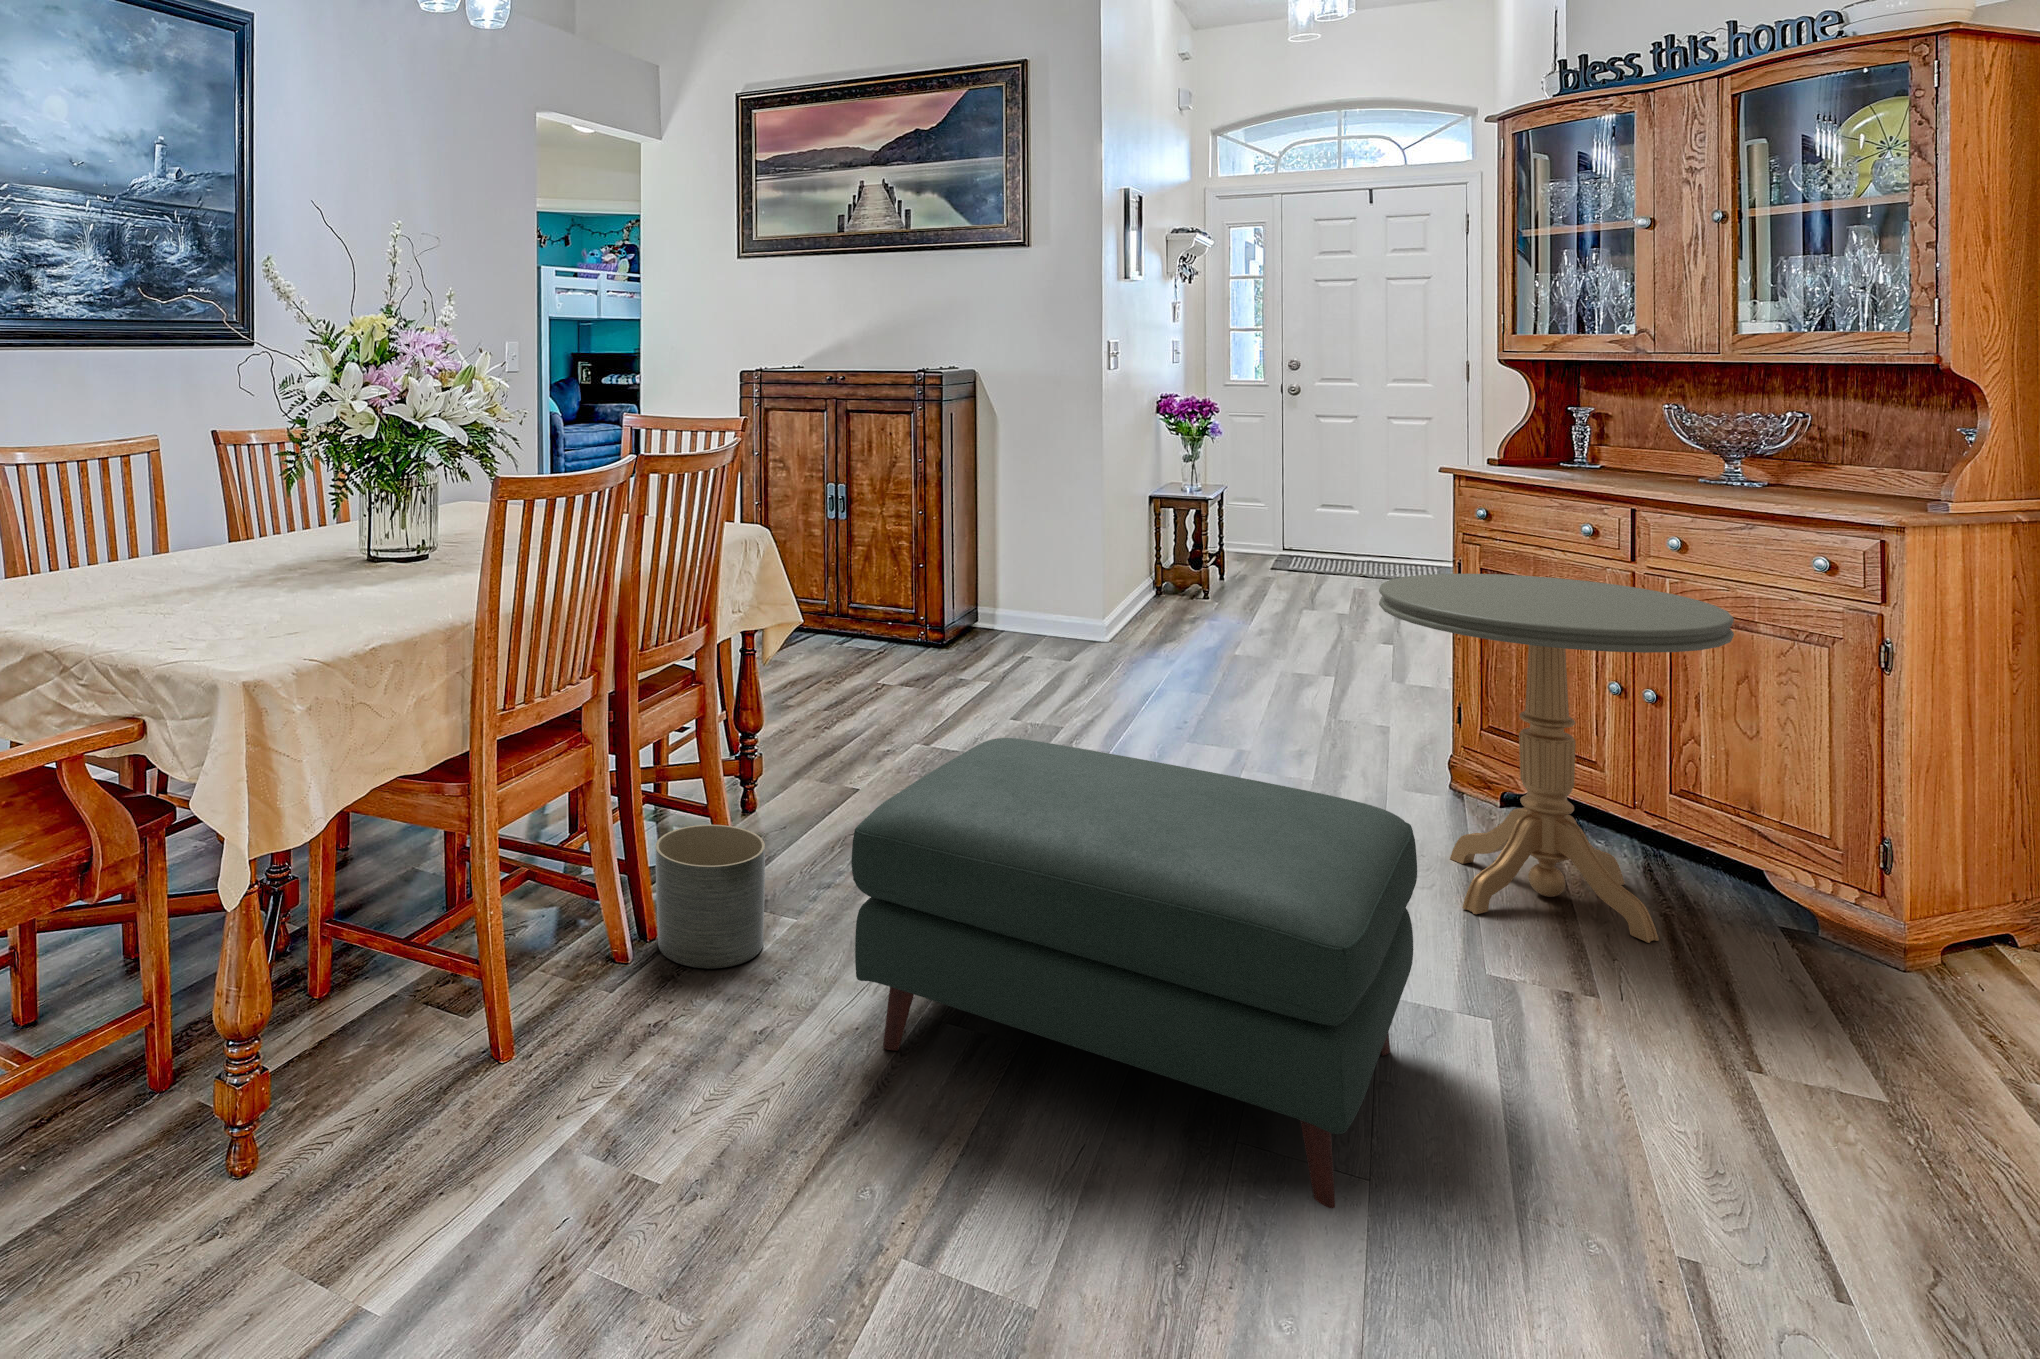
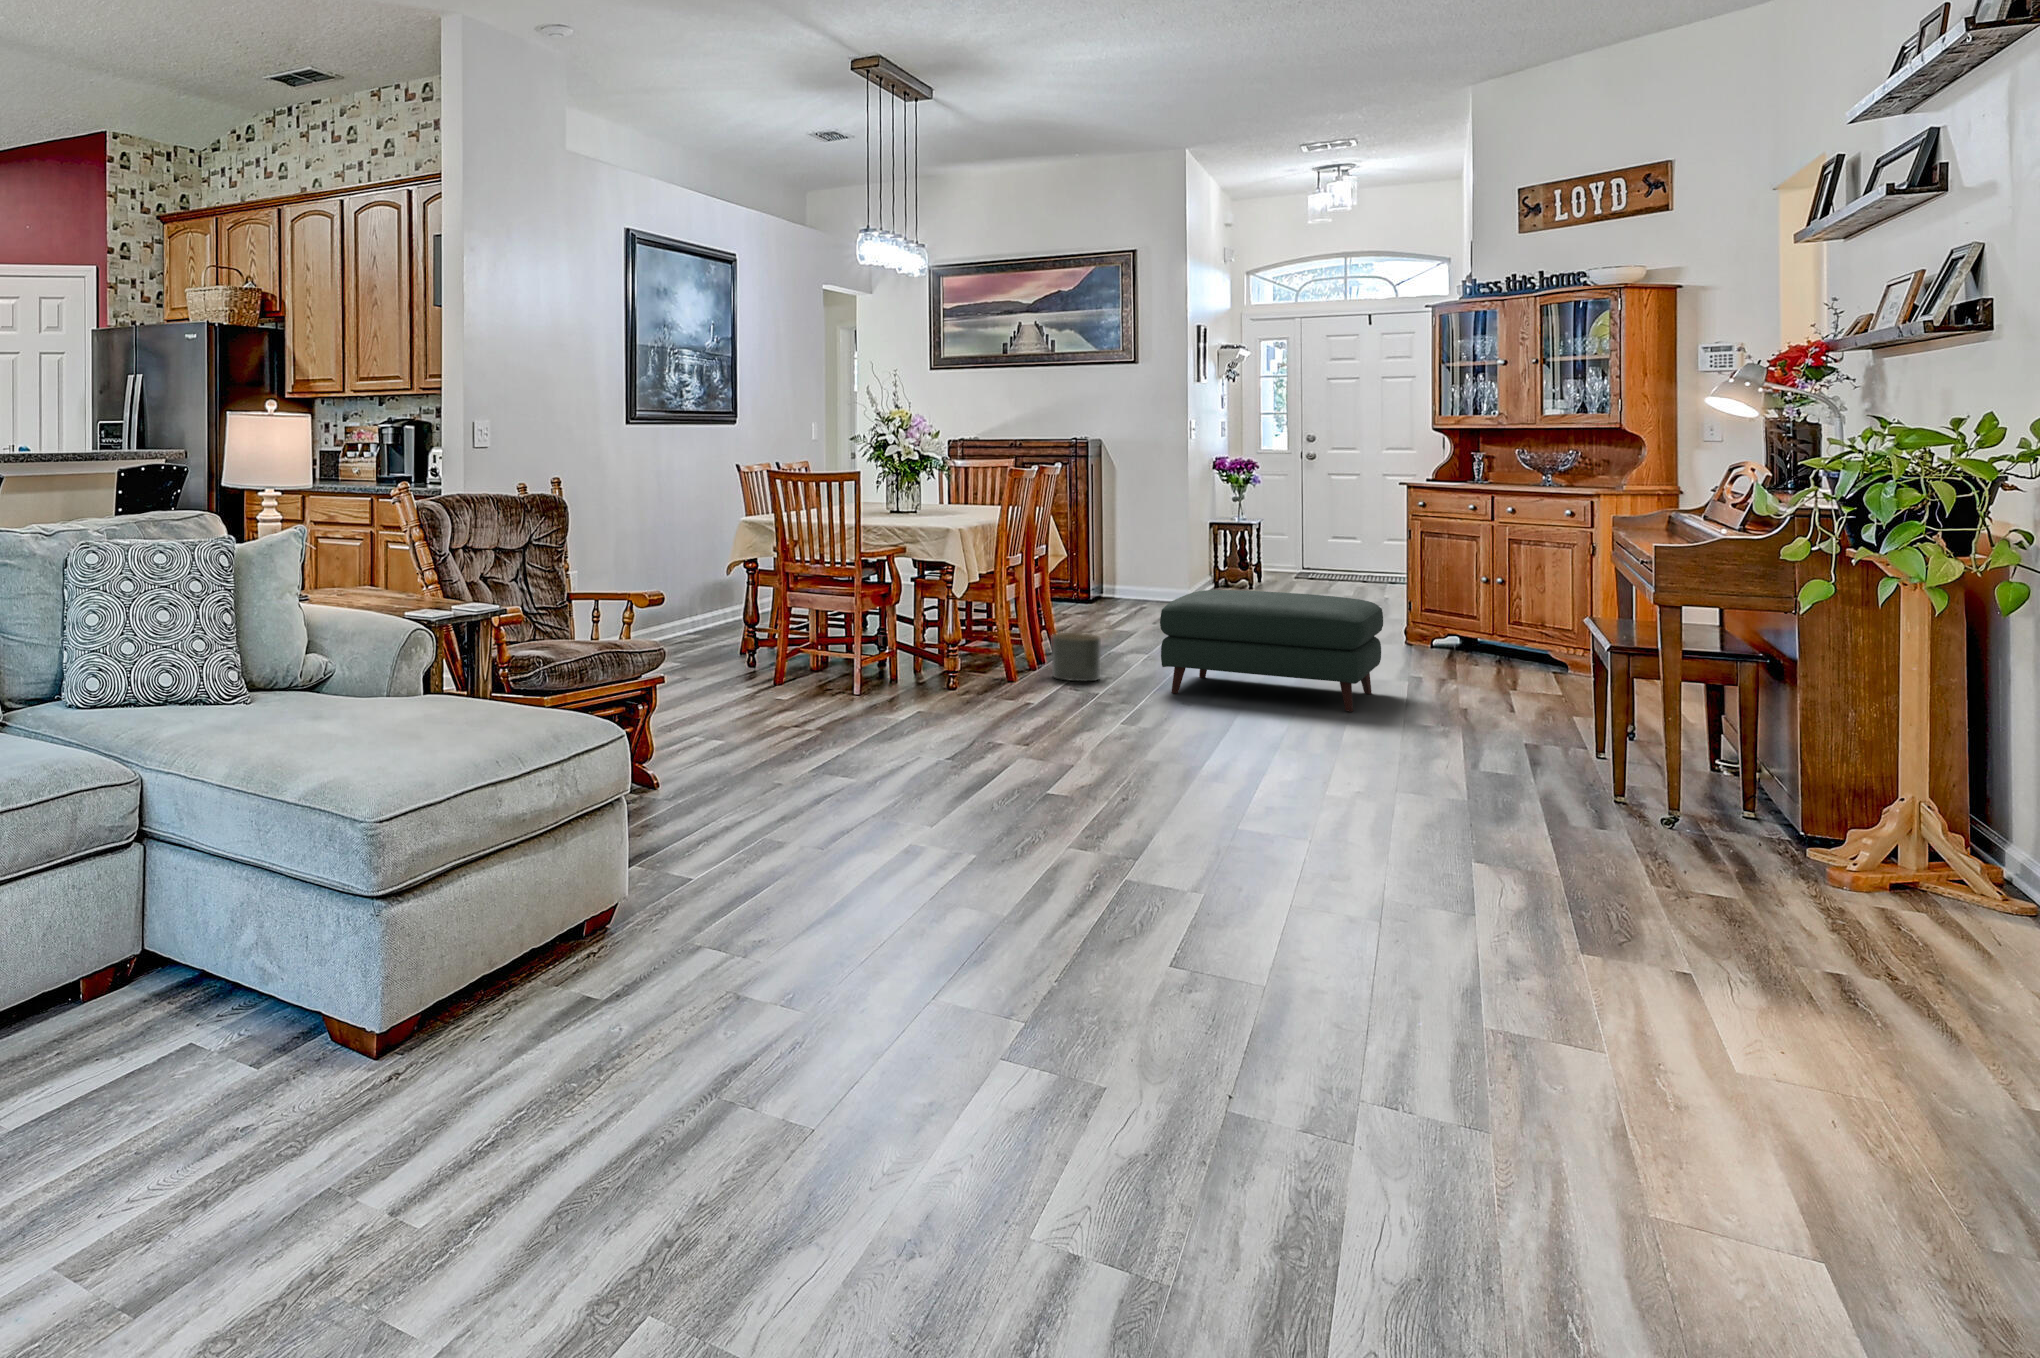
side table: present [1379,574,1734,943] -> none [1367,531,1526,676]

